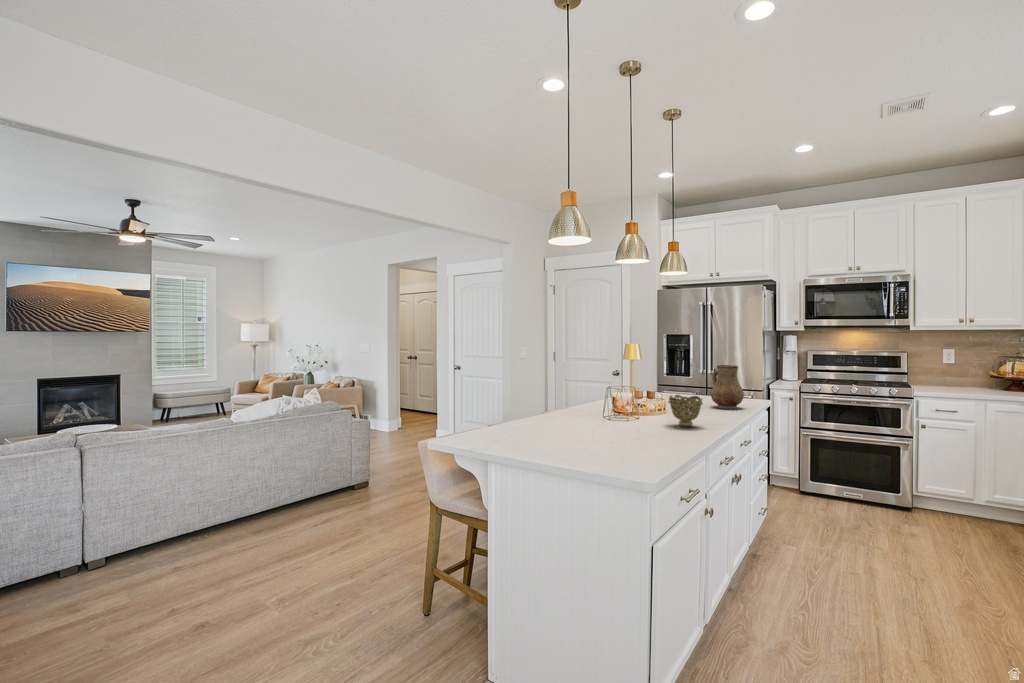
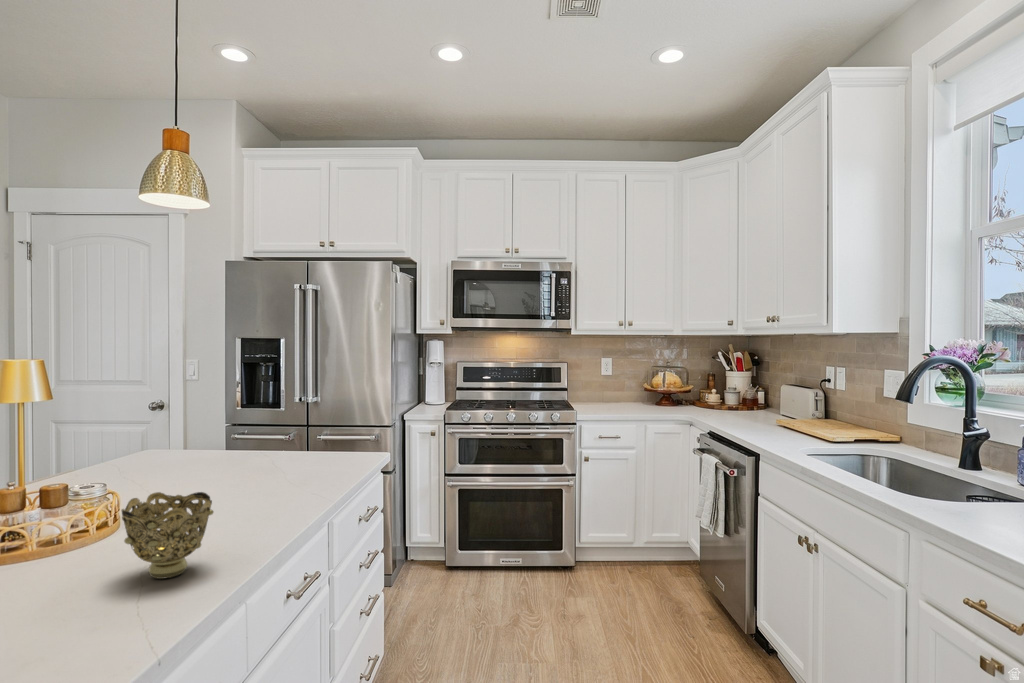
ceramic pitcher: present [711,365,744,409] -> none [284,398,344,484]

